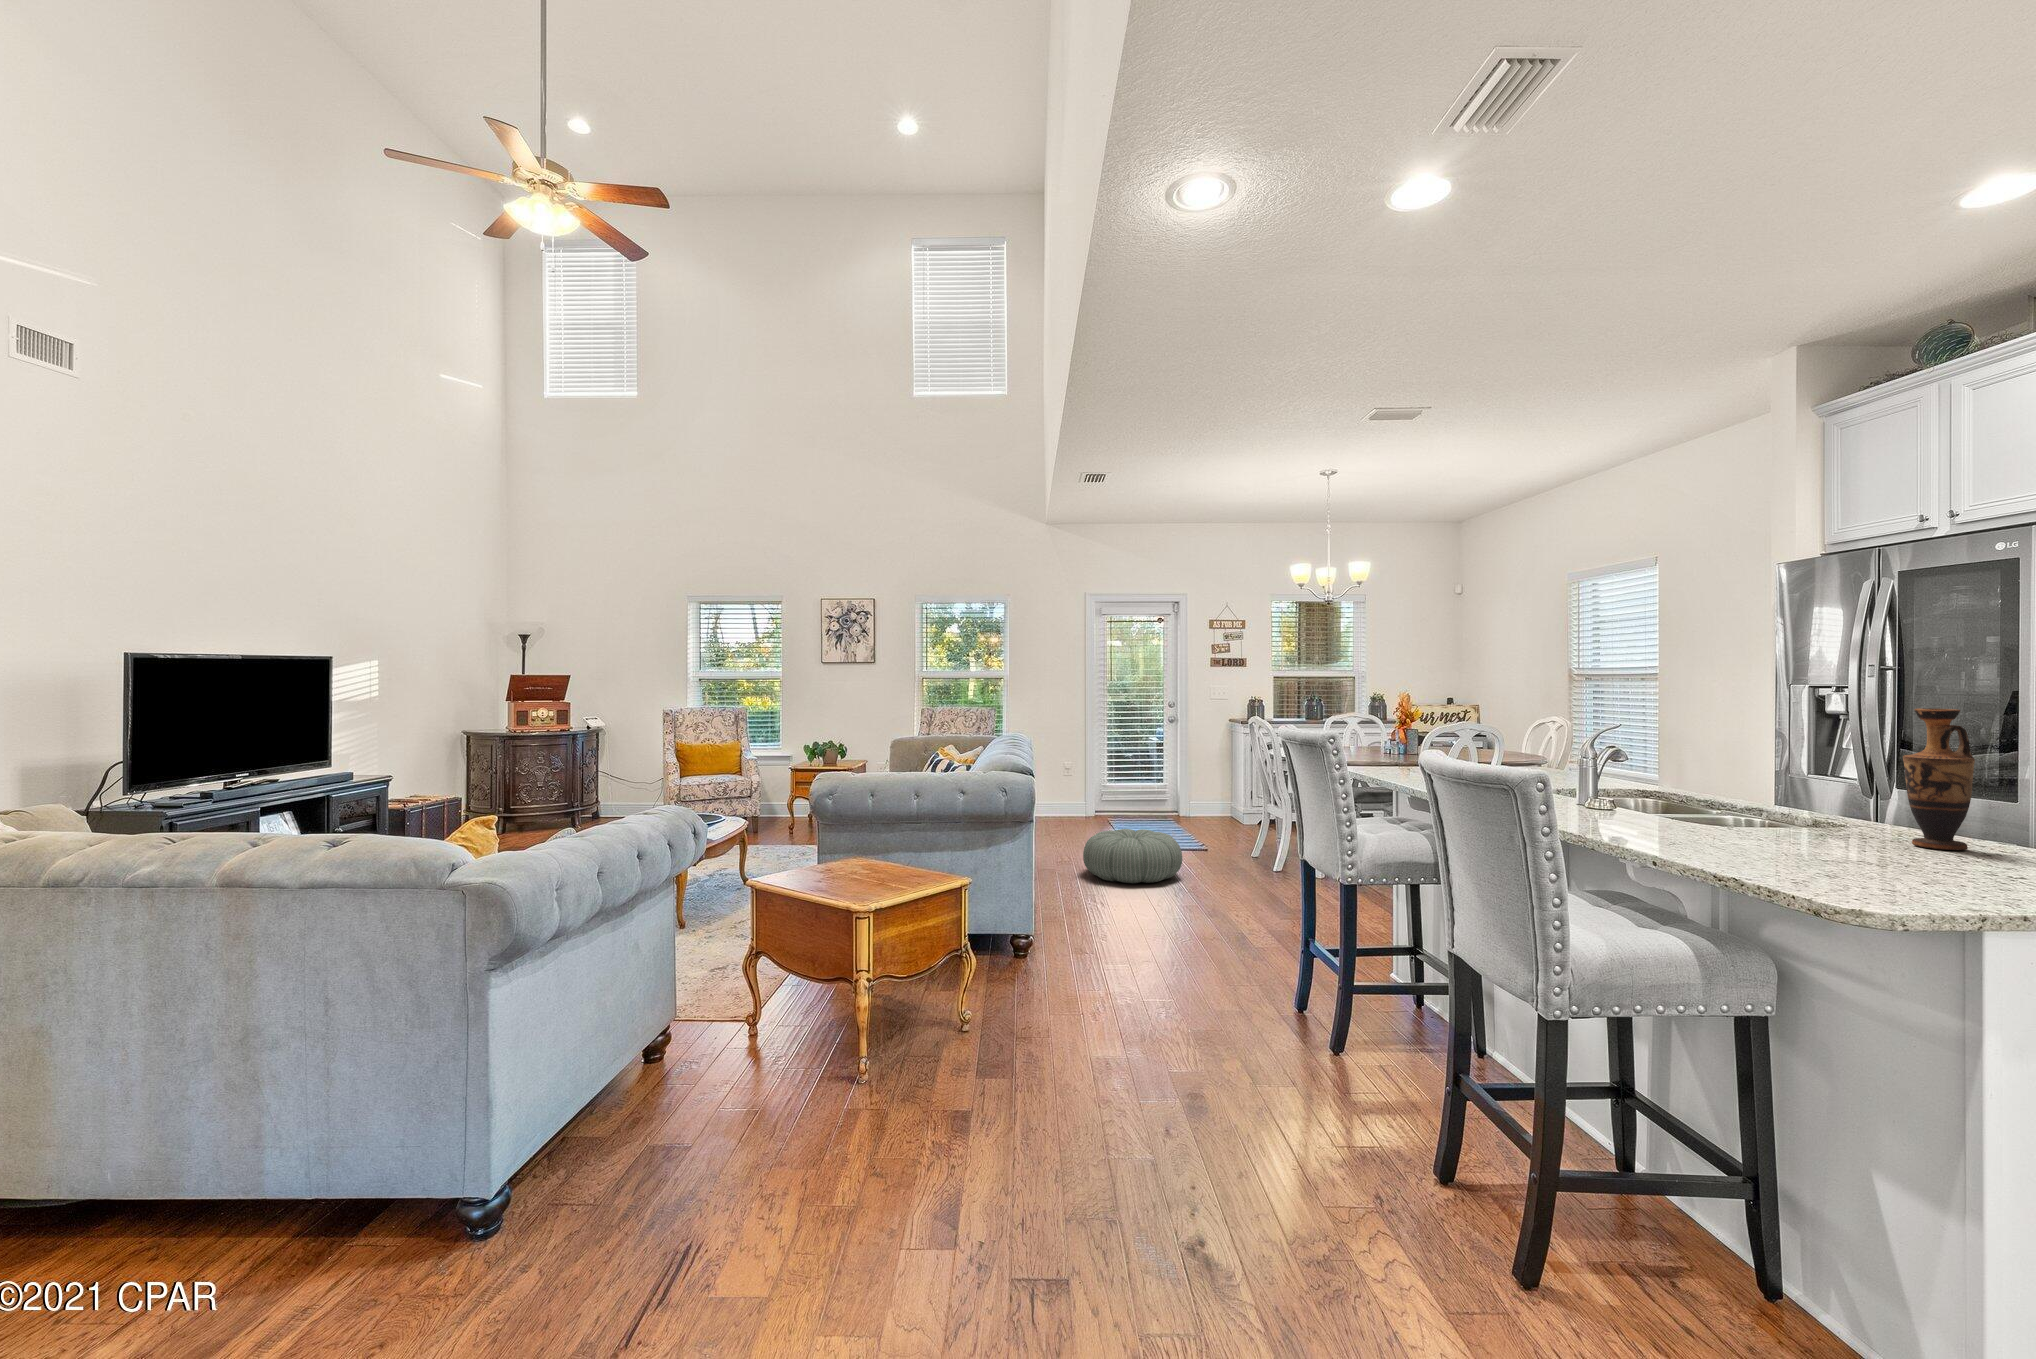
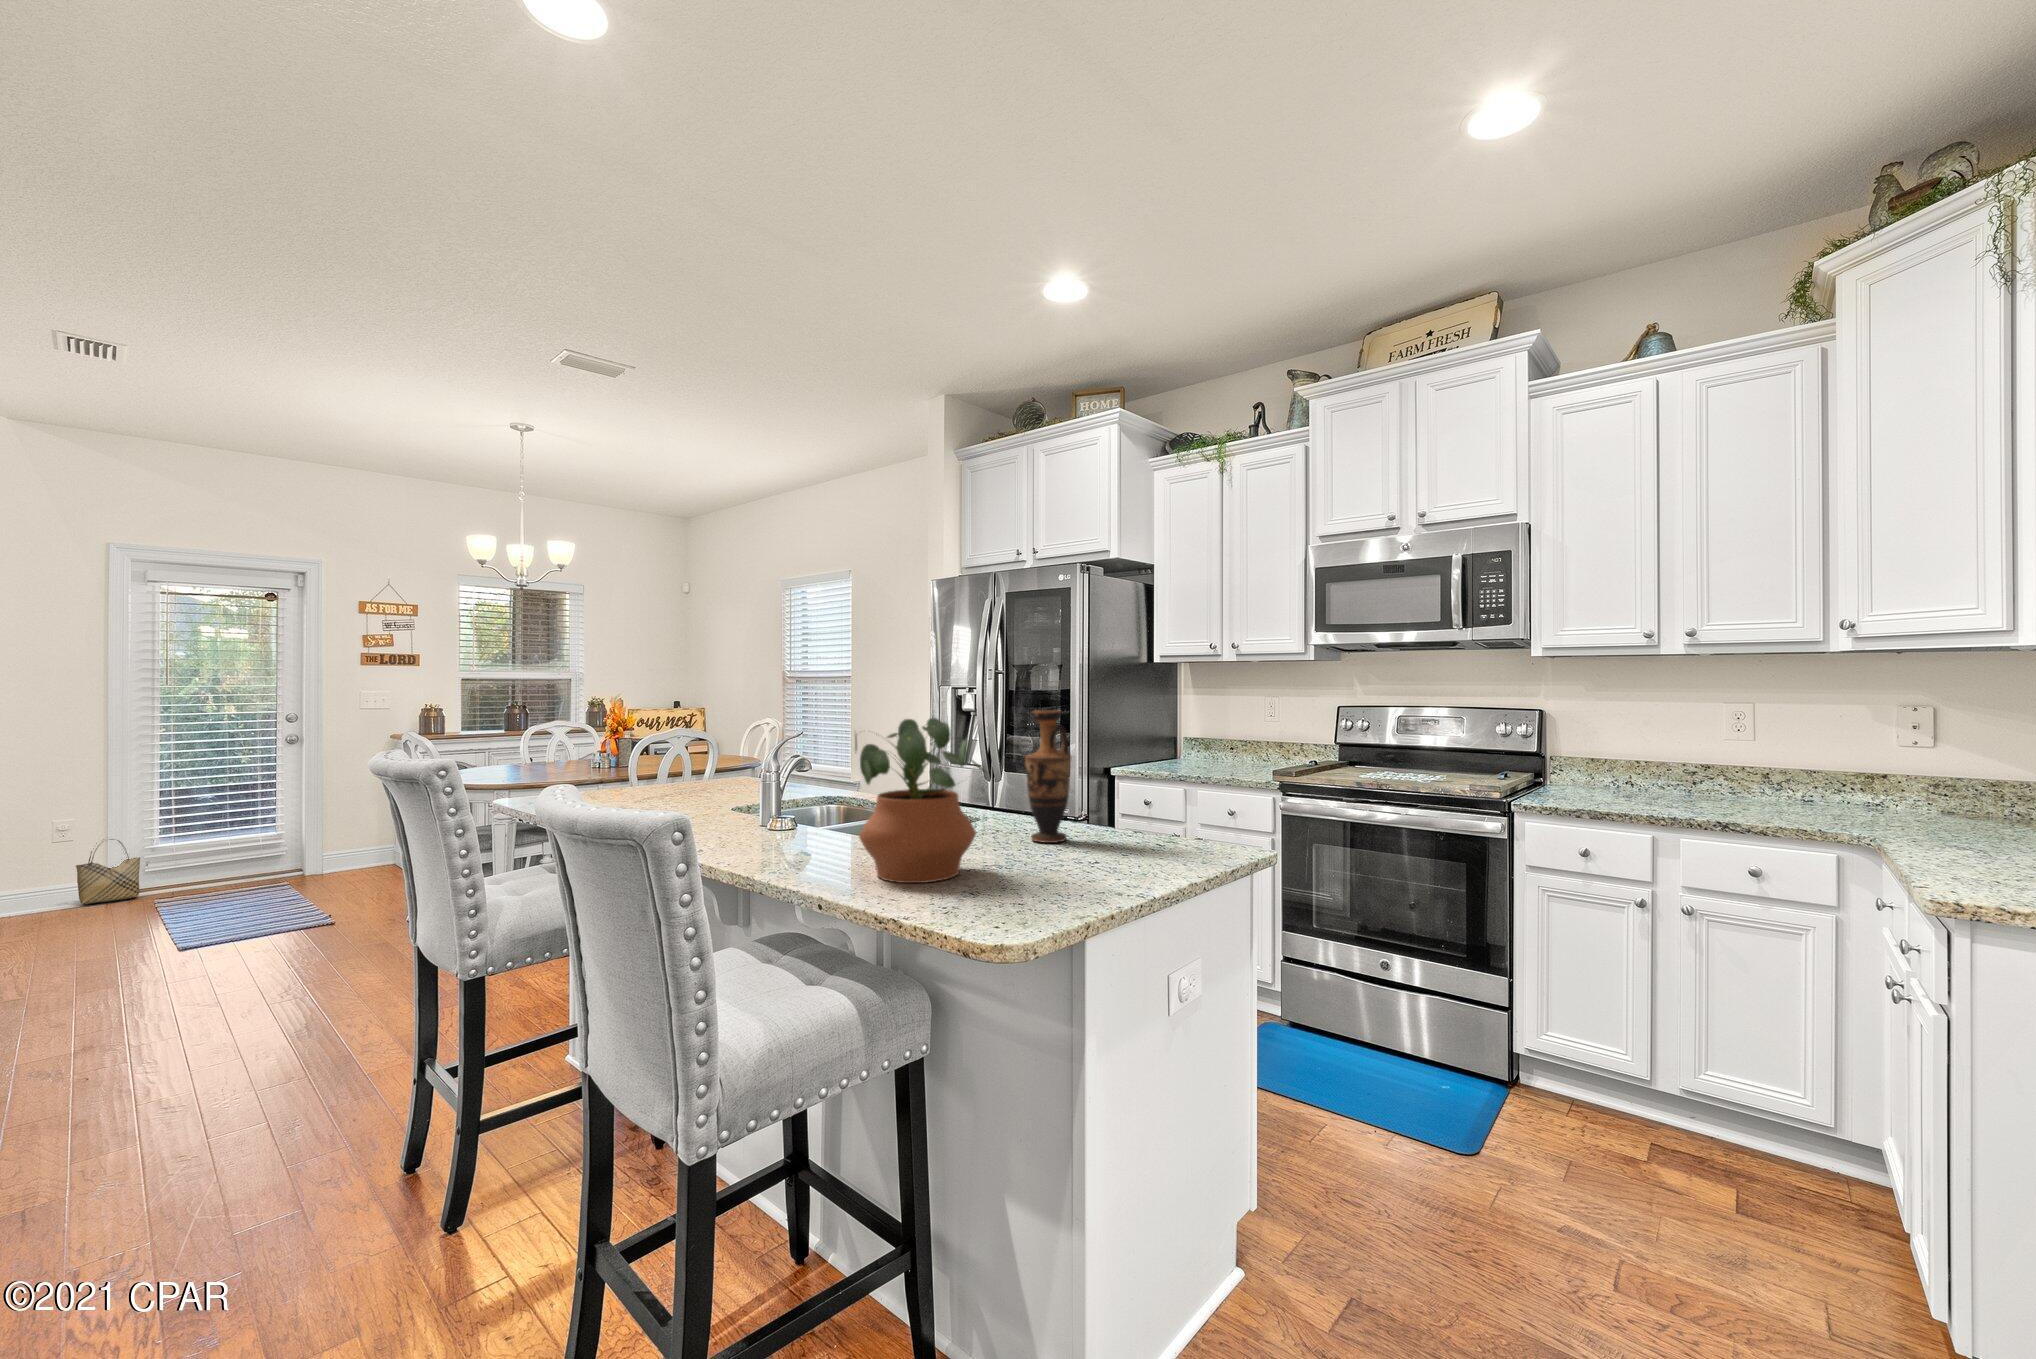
potted plant: none [1689,710,1848,859] -> present [855,718,986,883]
woven basket: none [1062,778,1091,819] -> present [76,839,141,904]
pouf: present [1083,829,1182,883] -> none [73,910,280,1005]

